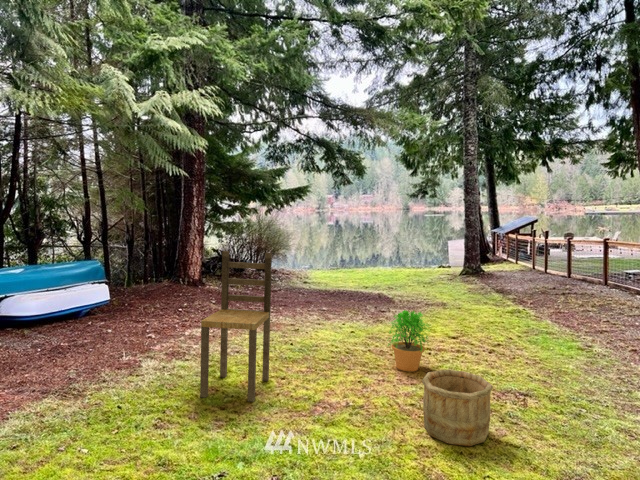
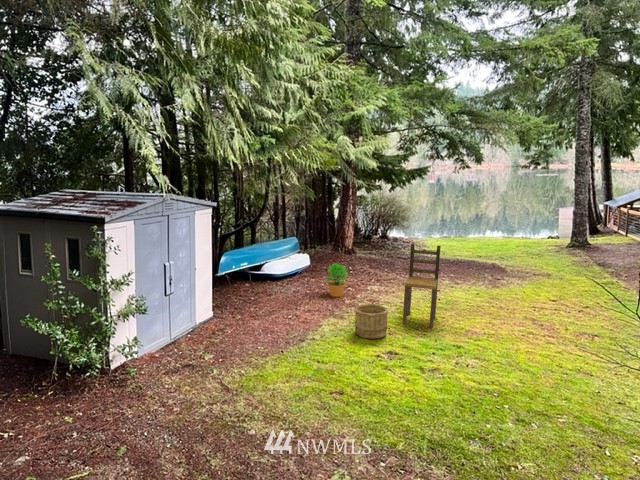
potted plant: present [387,310,430,371] -> present [326,263,348,297]
wooden bucket: present [422,370,493,446] -> present [354,304,388,339]

